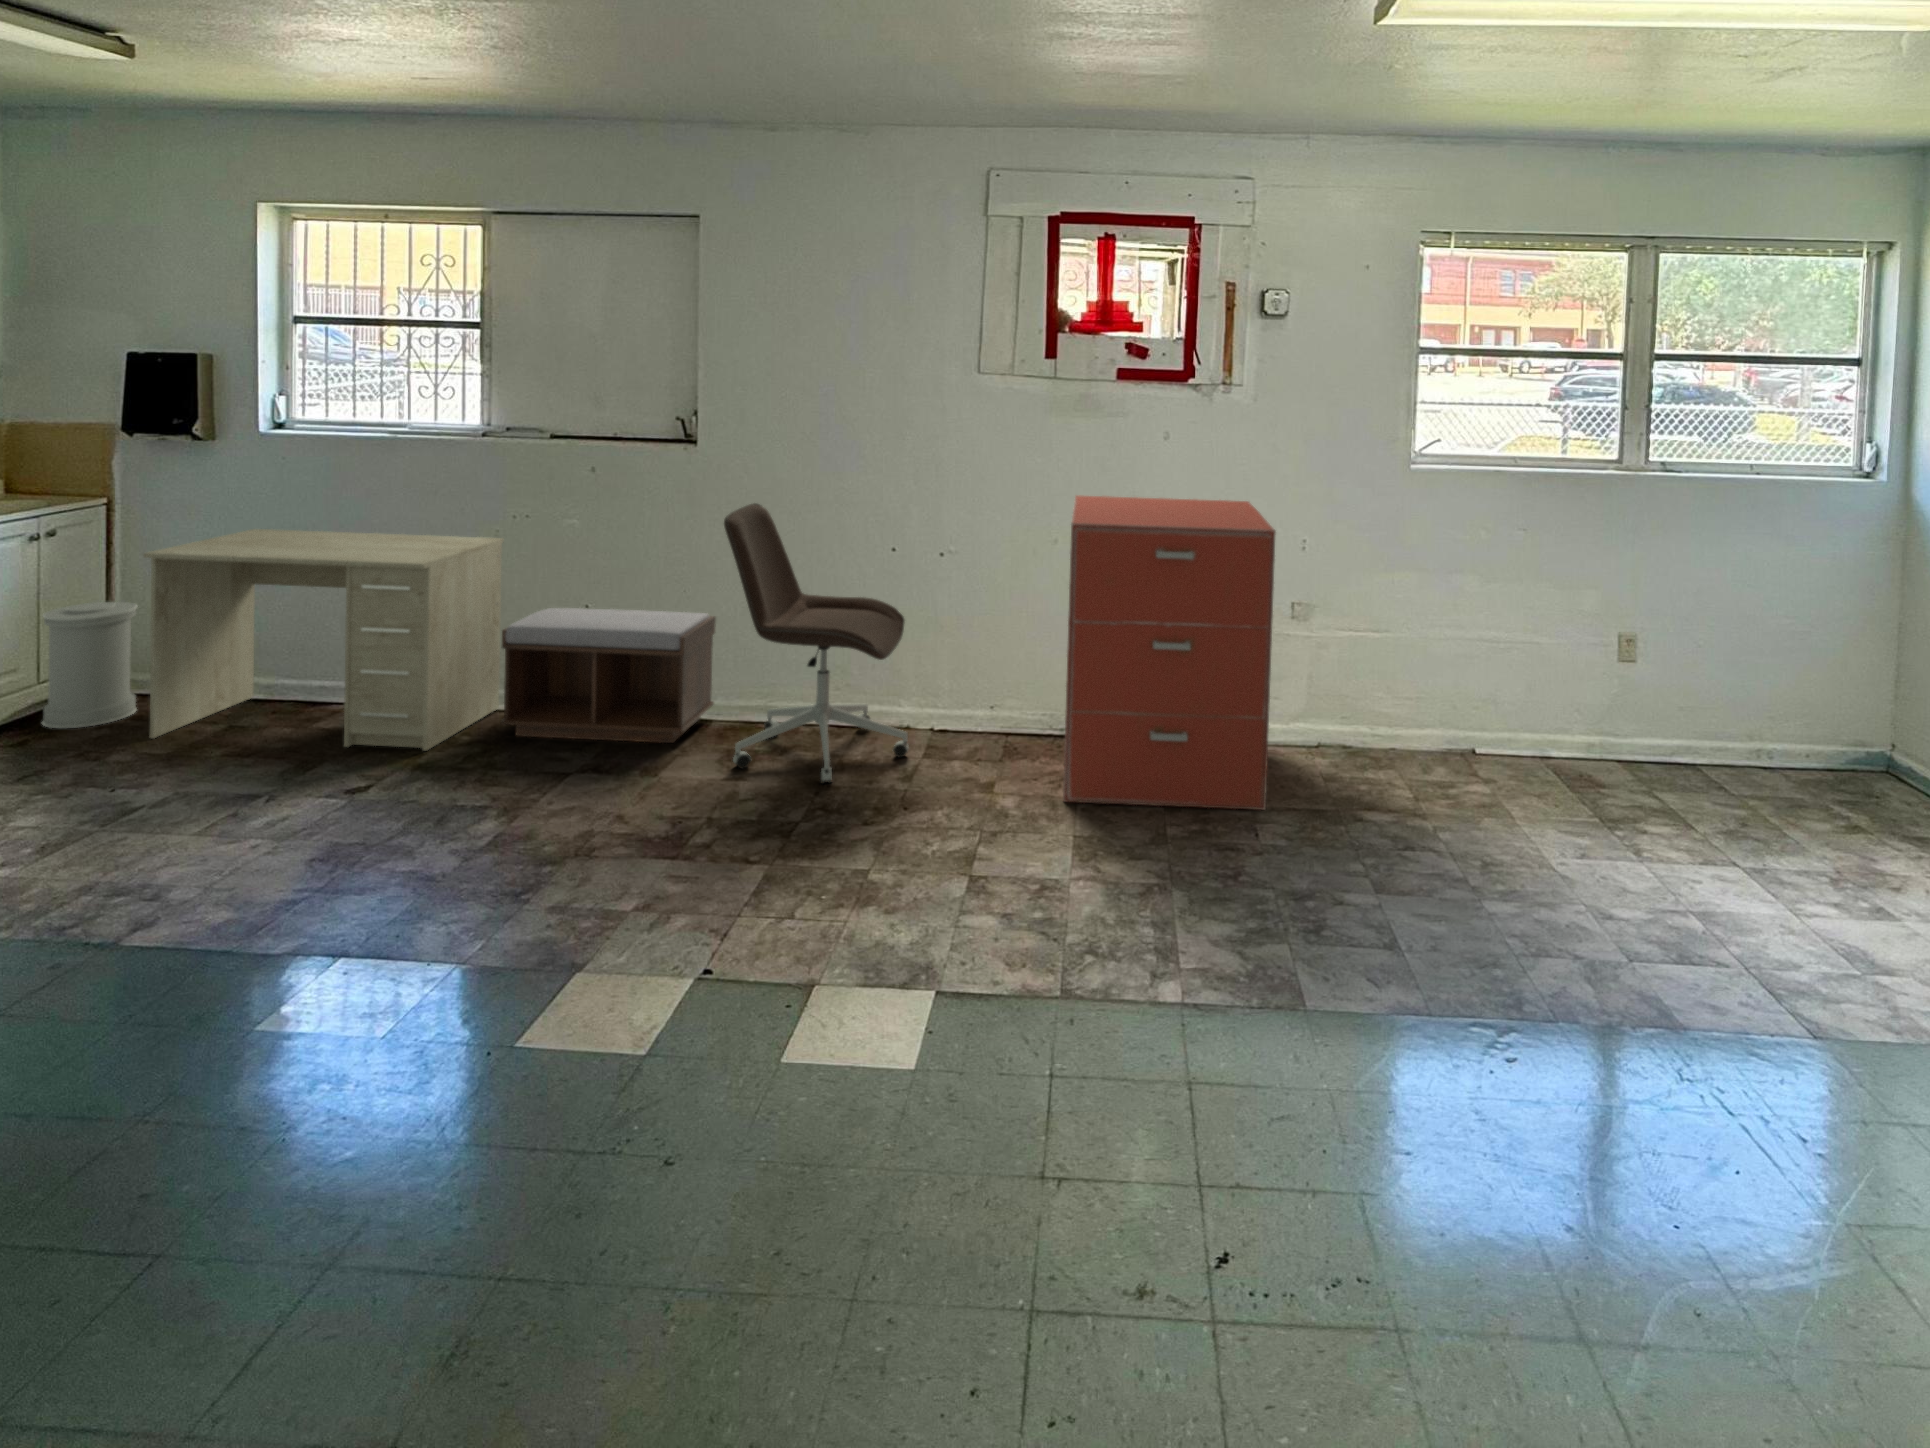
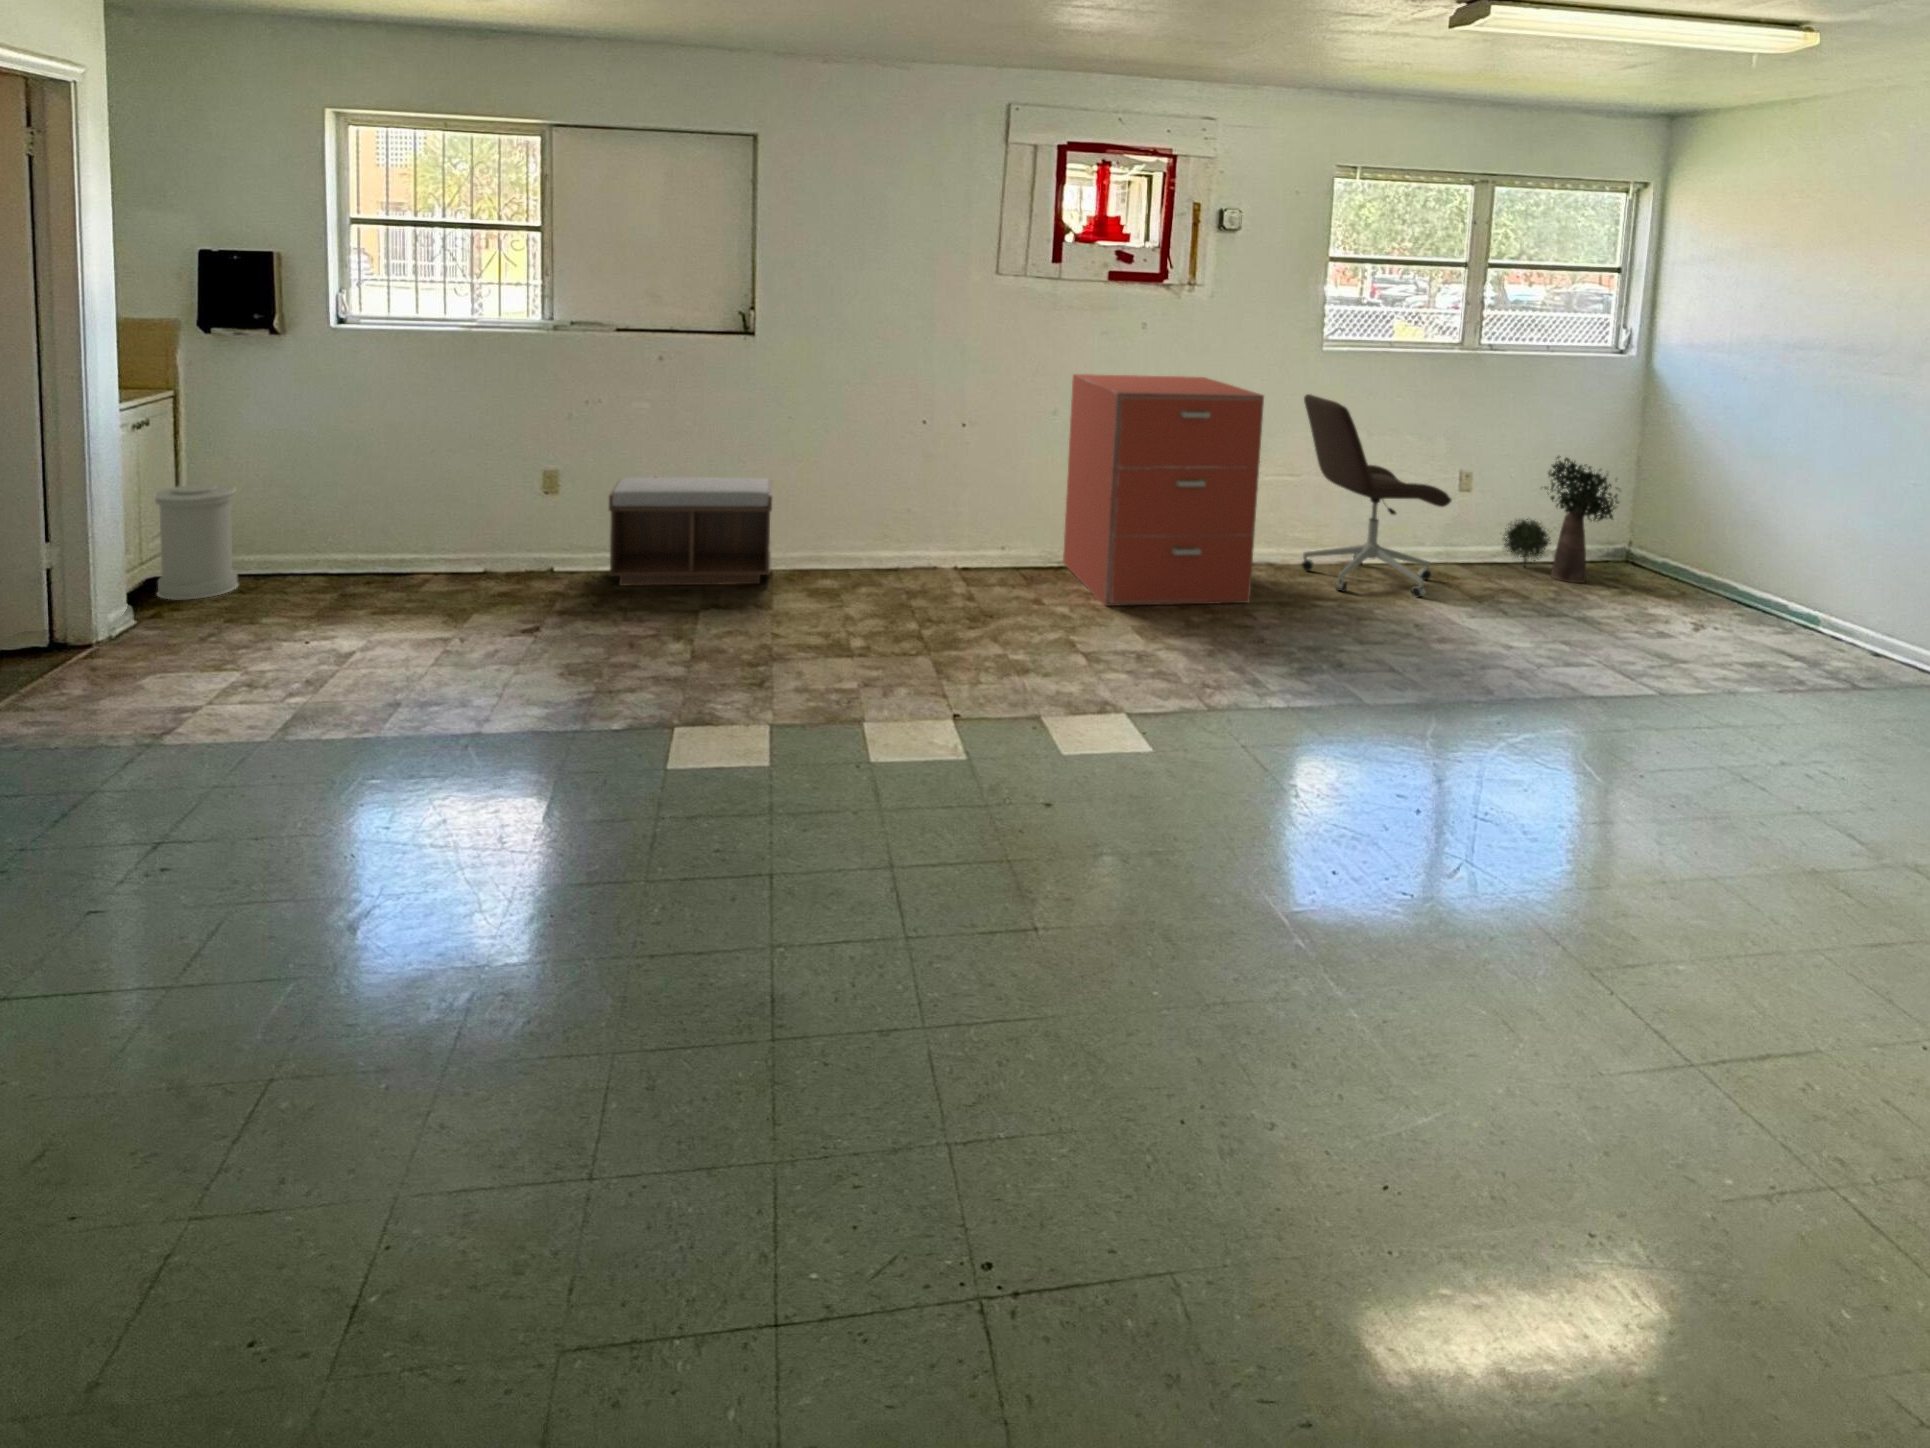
office chair: present [724,503,909,784] -> present [1302,394,1451,598]
desk: present [143,529,504,751] -> none [280,415,580,603]
potted plant: none [1683,619,1849,807] -> present [1502,456,1618,583]

